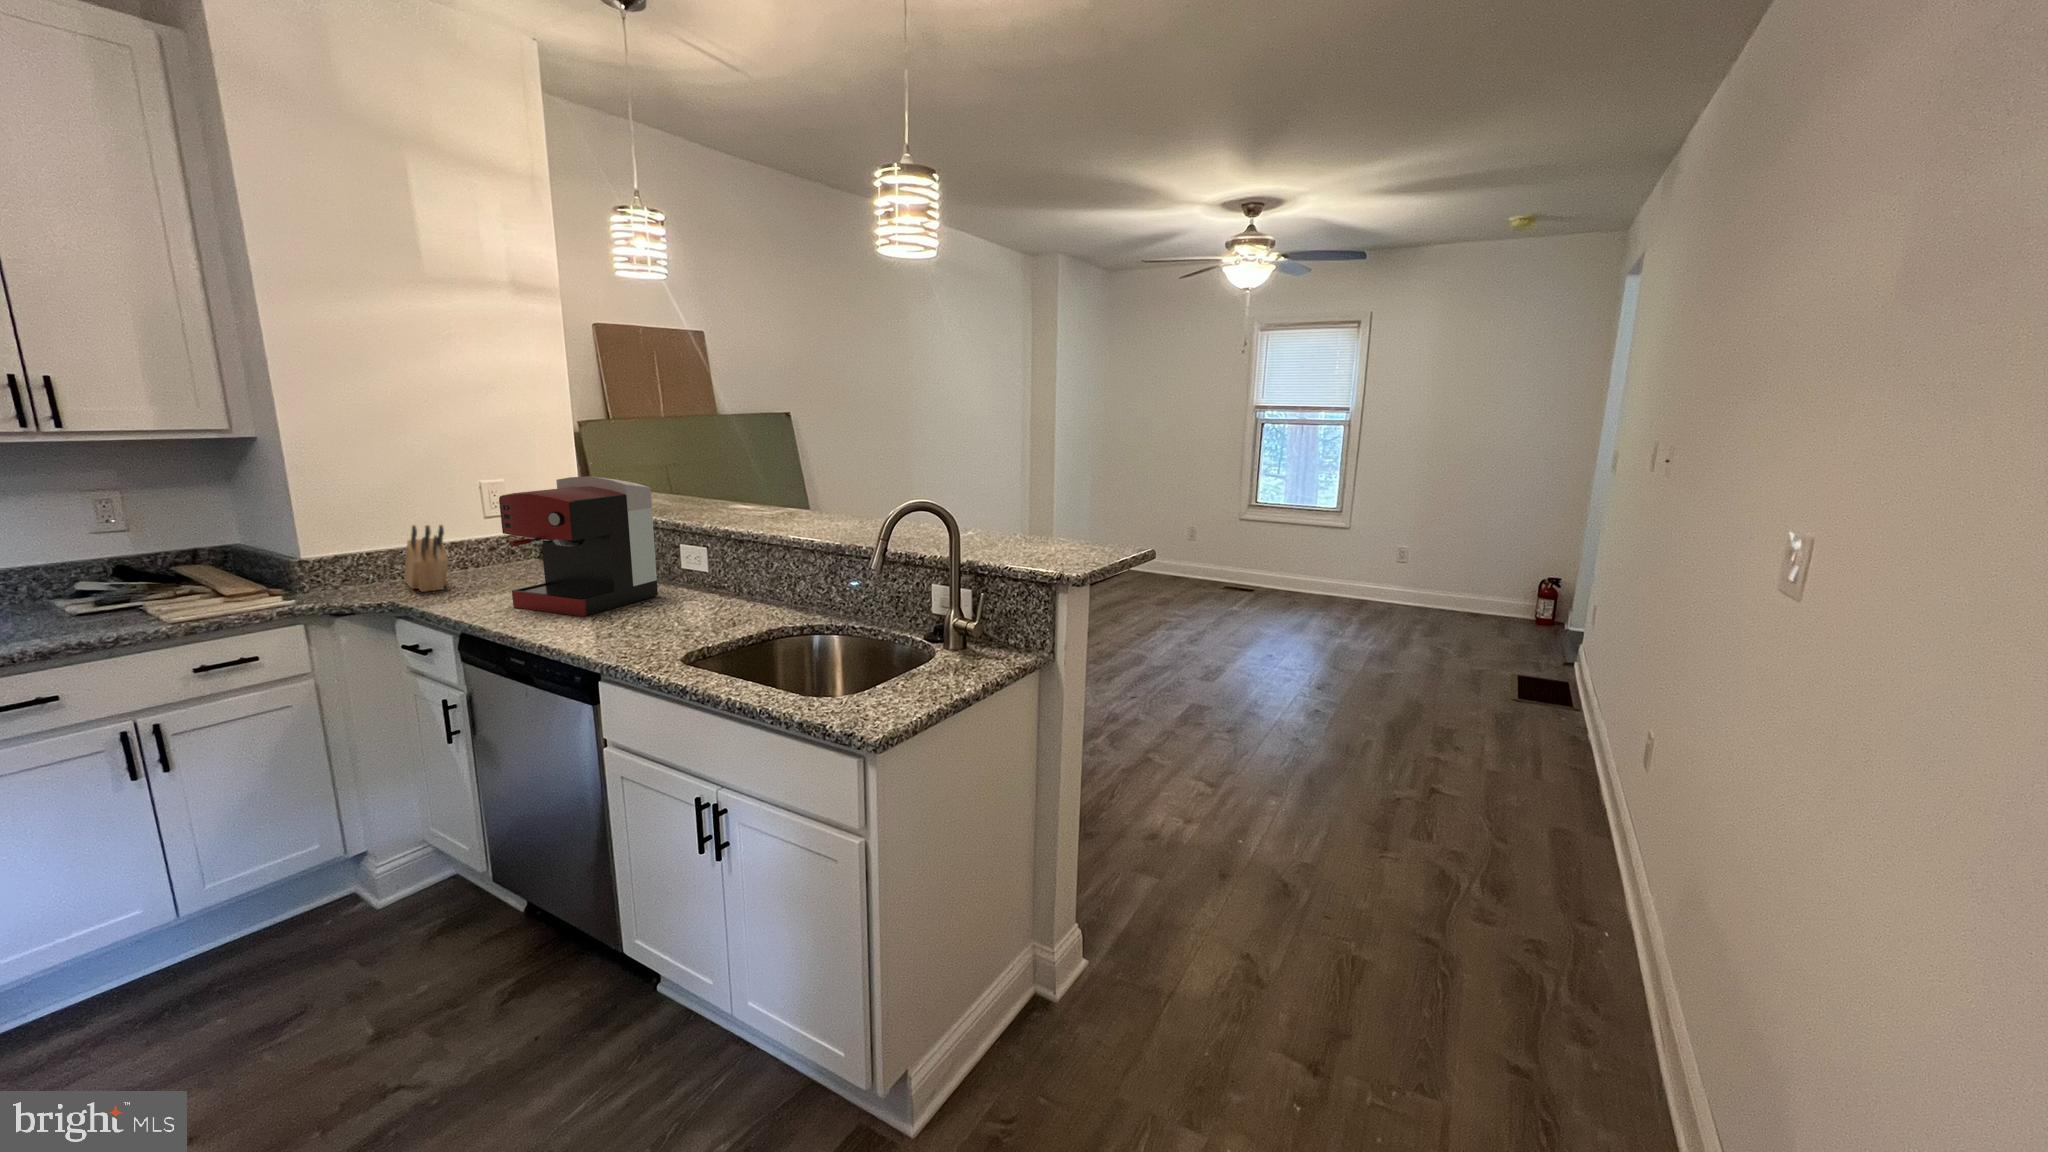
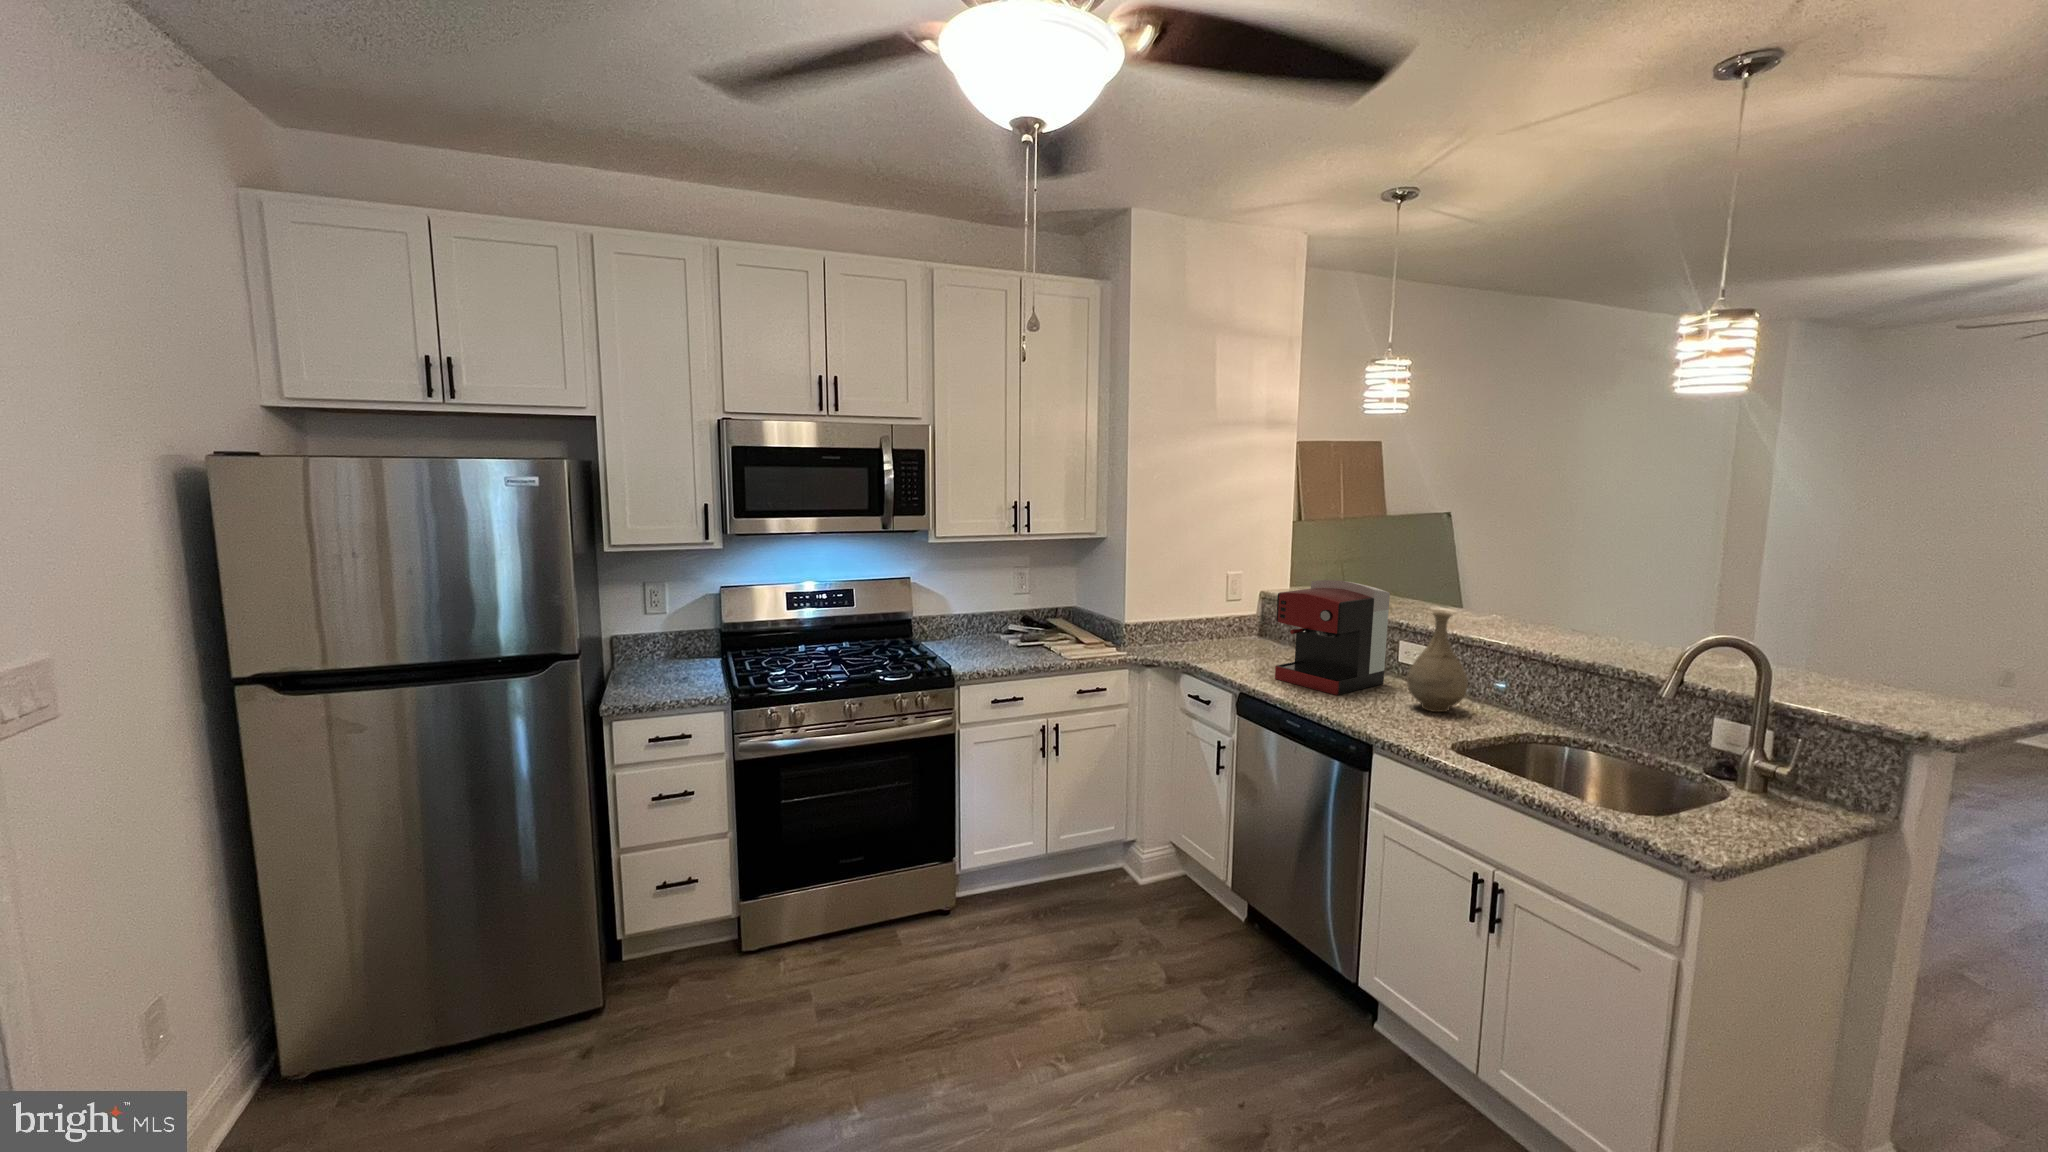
vase: none [661,504,729,620] -> present [1407,612,1468,712]
knife block: present [404,525,448,592] -> none [1181,608,1222,656]

